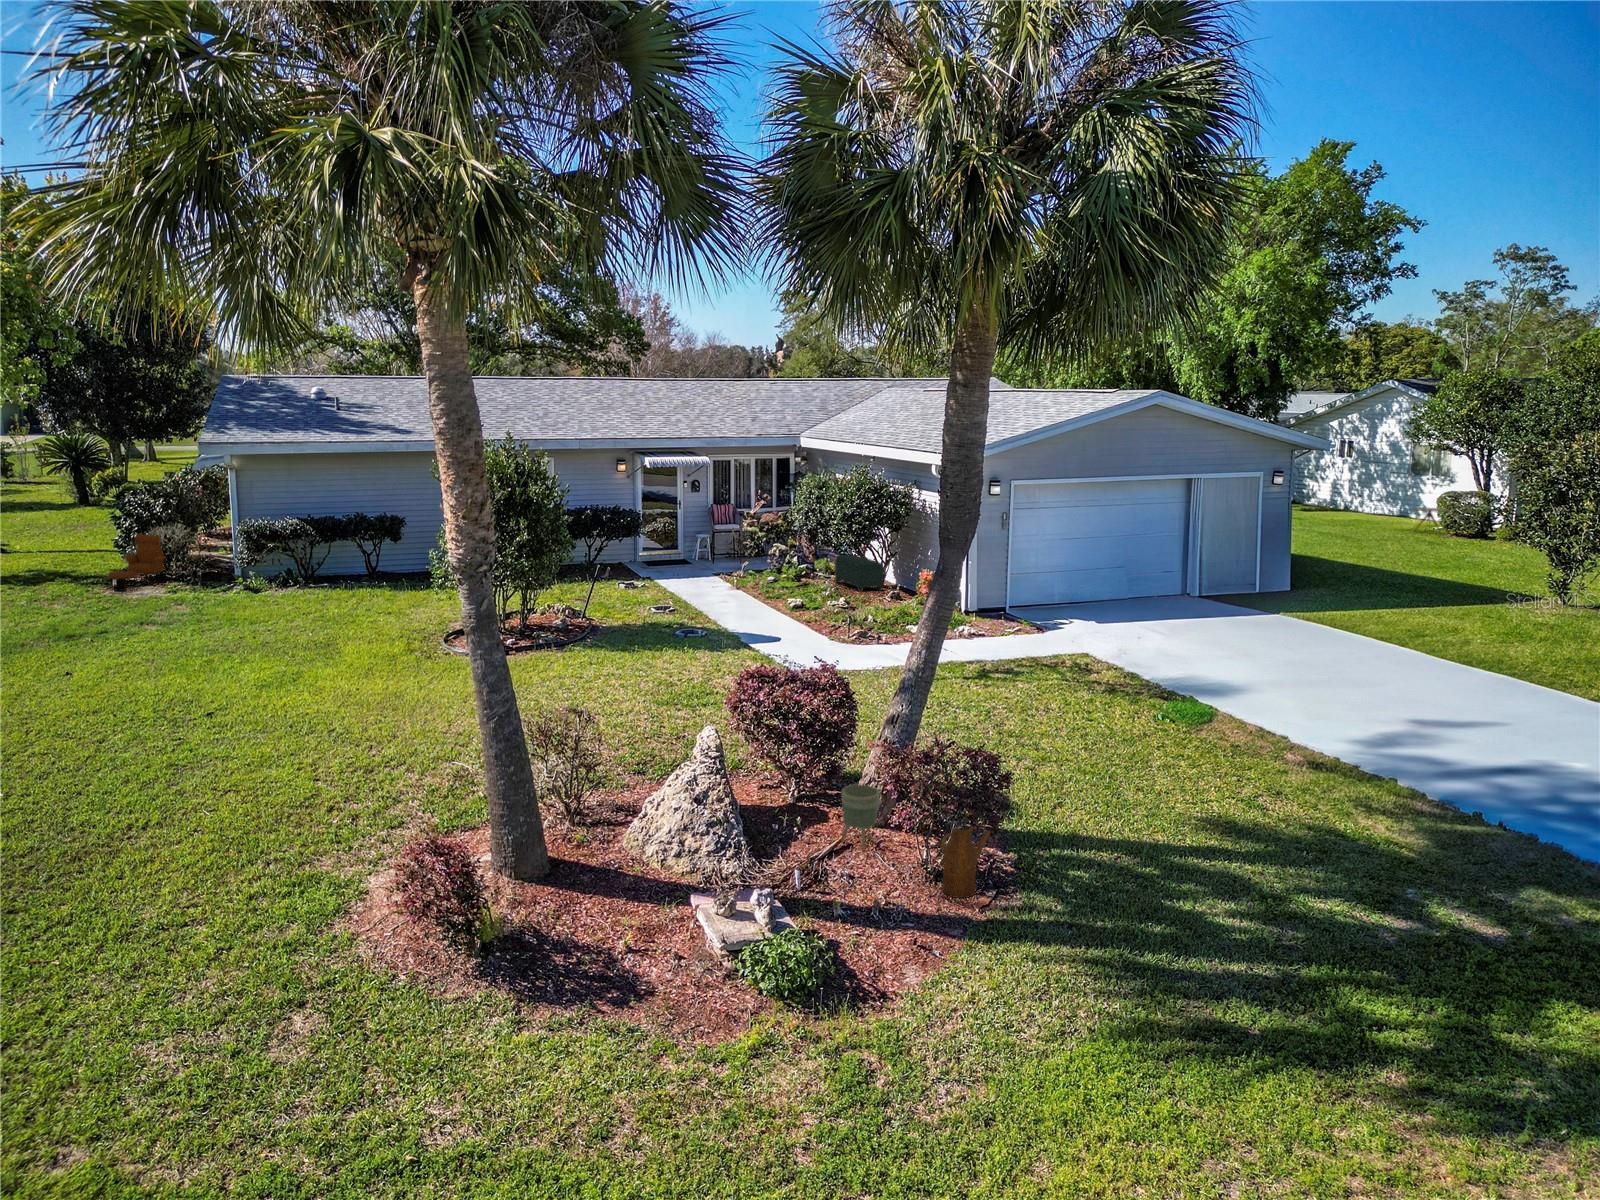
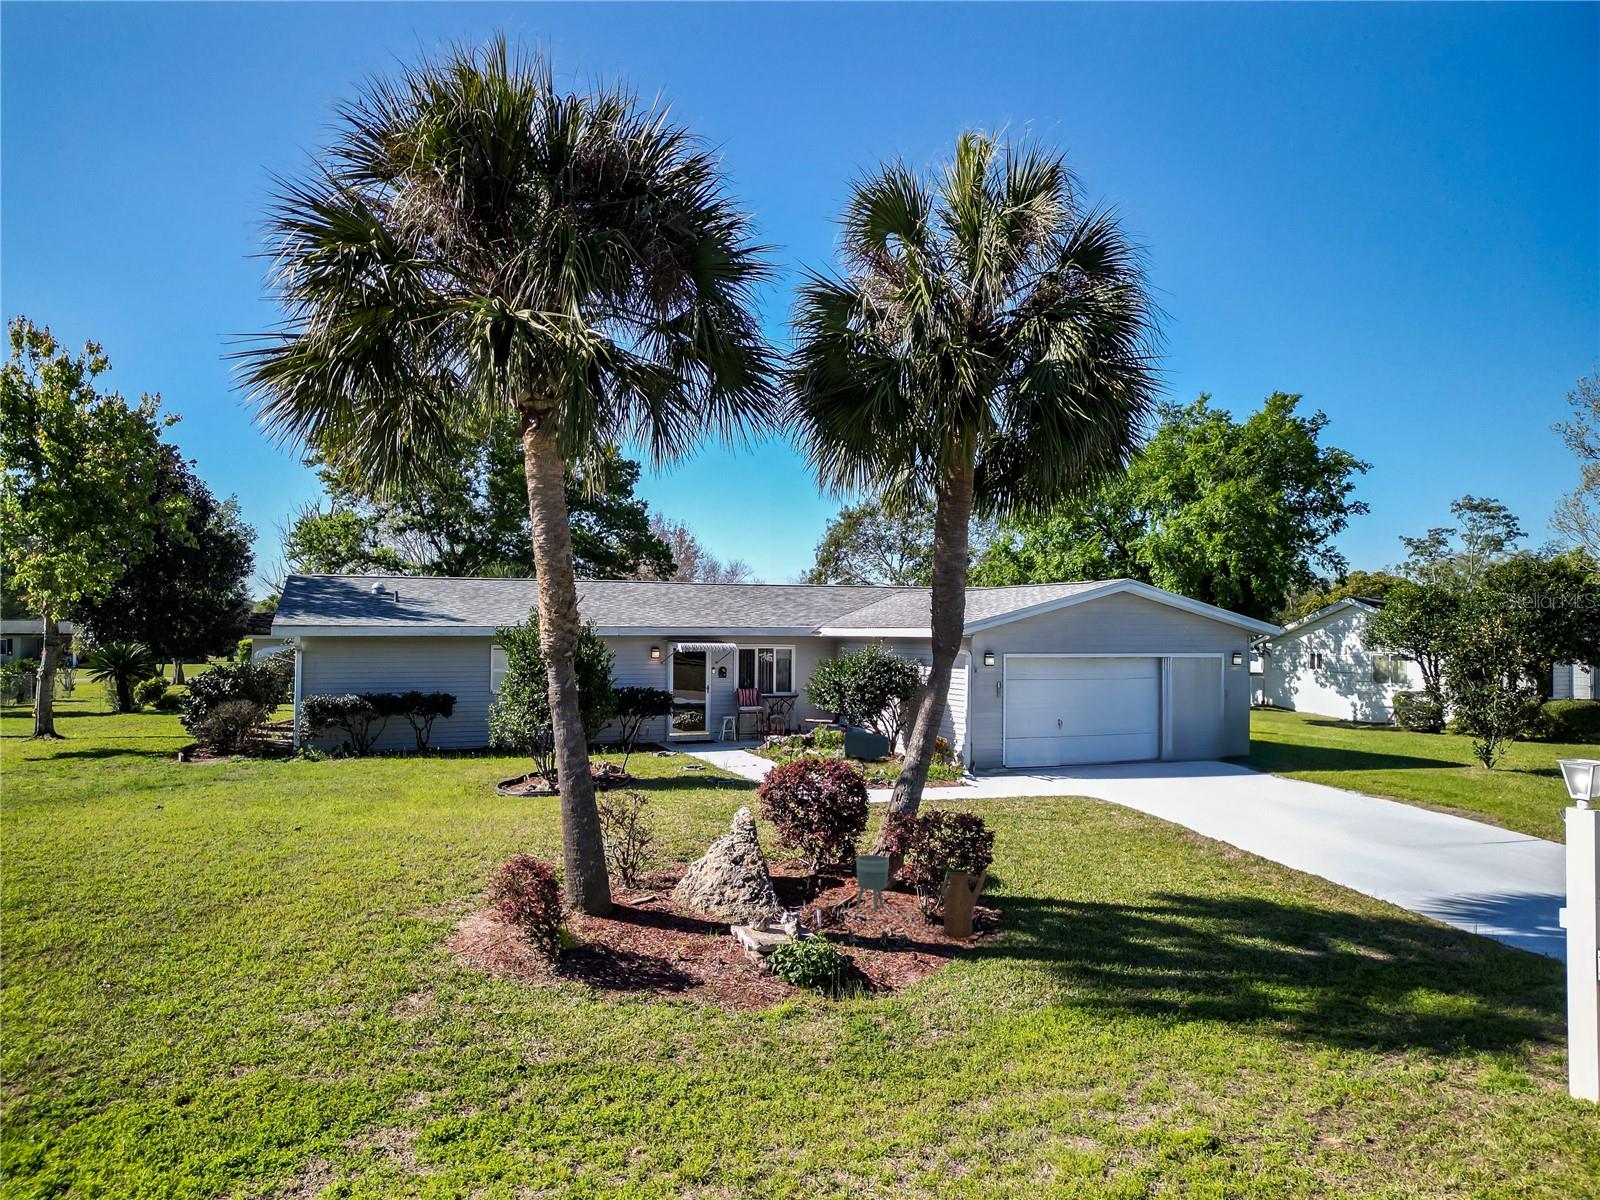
lounge chair: present [108,534,166,589] -> none [190,710,243,757]

